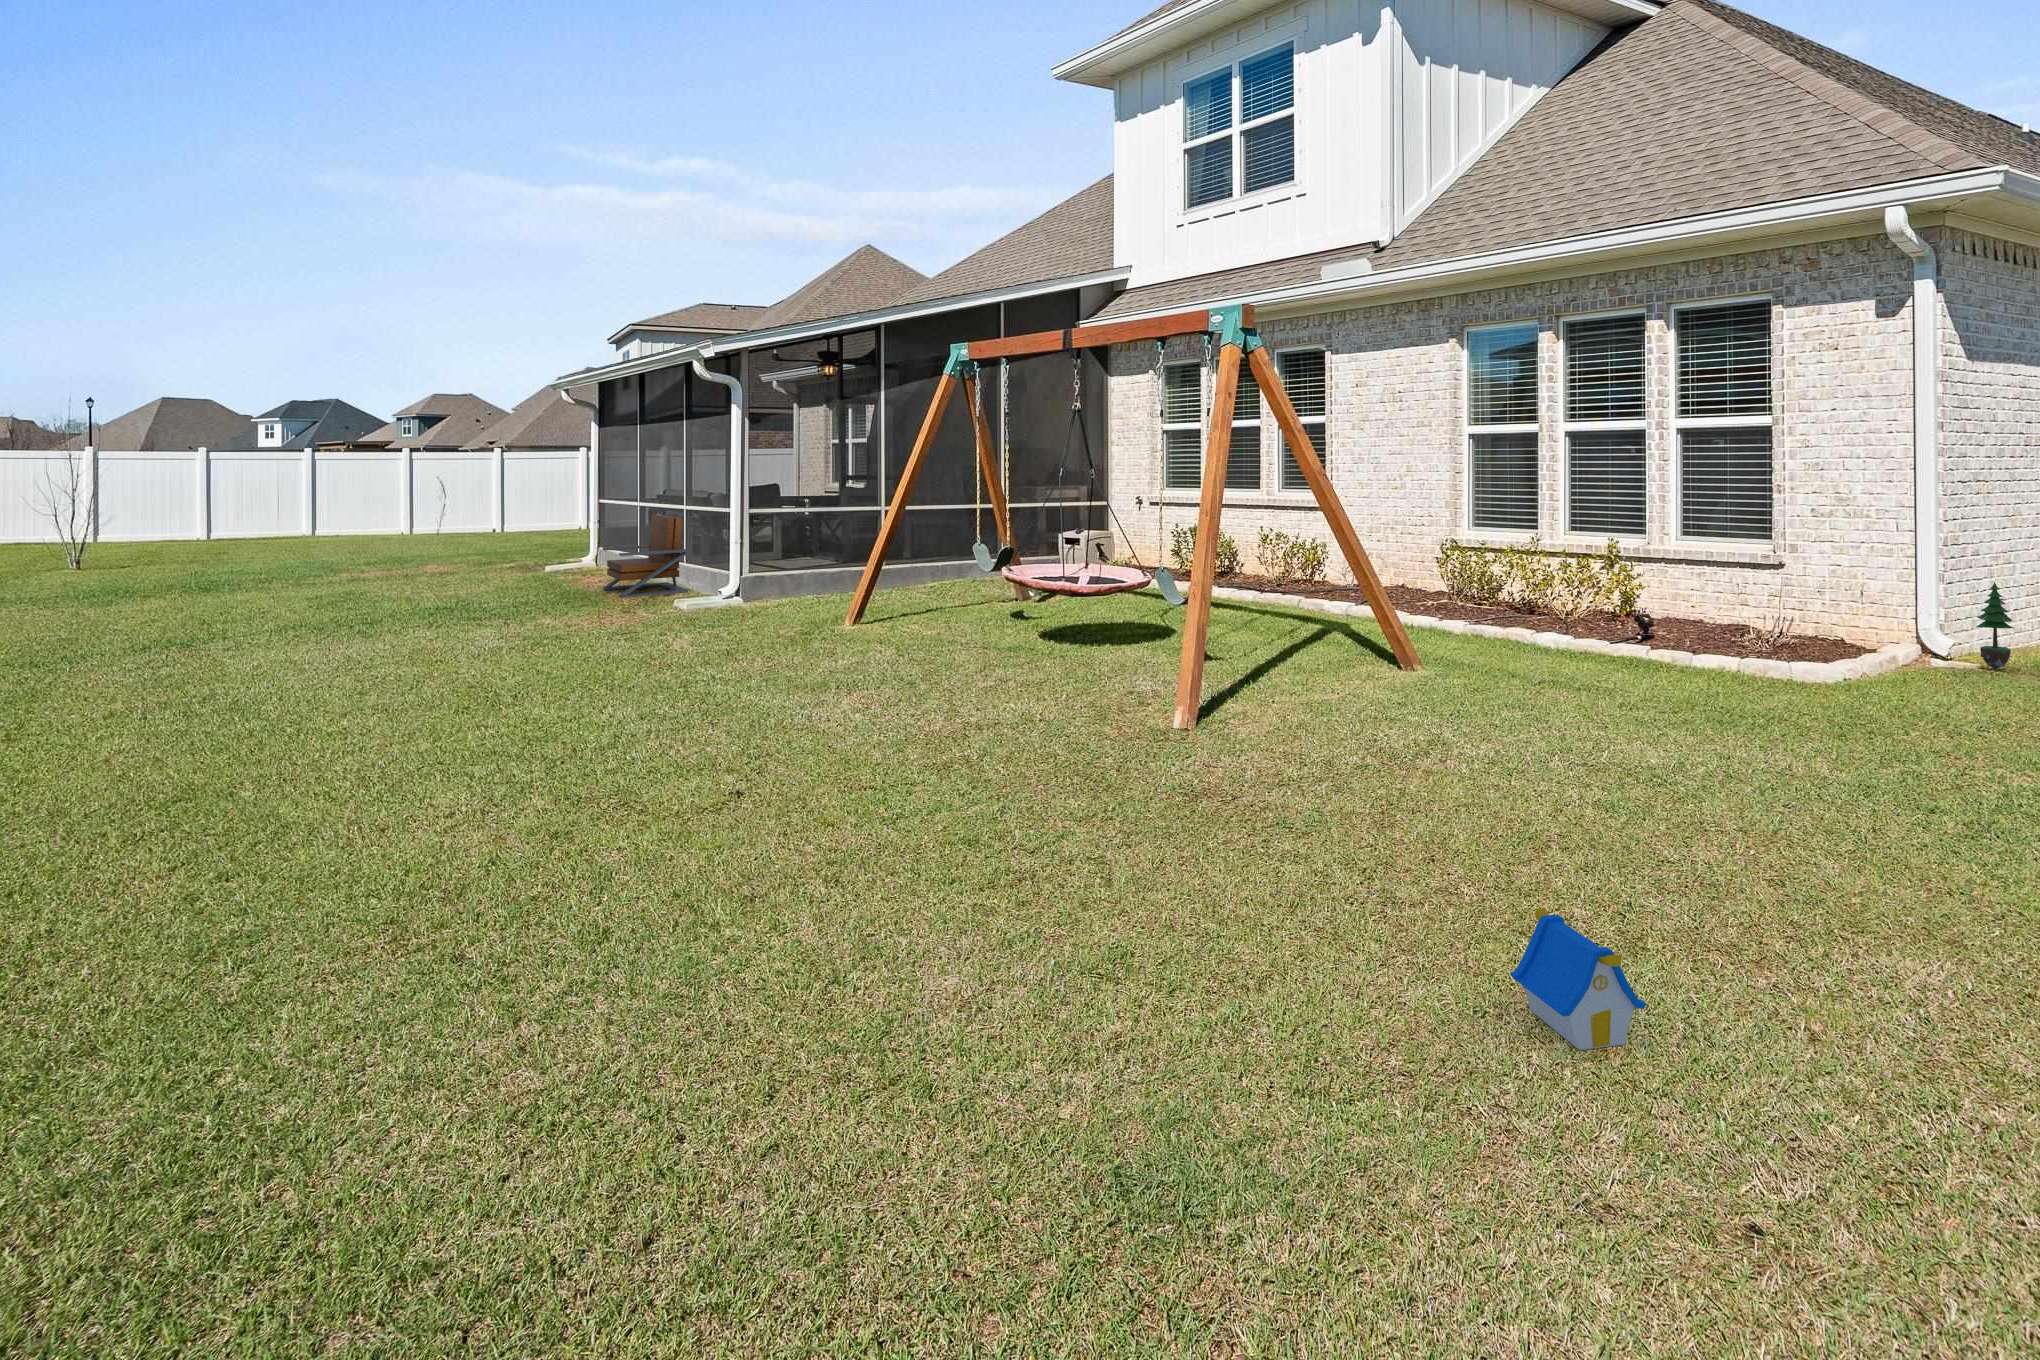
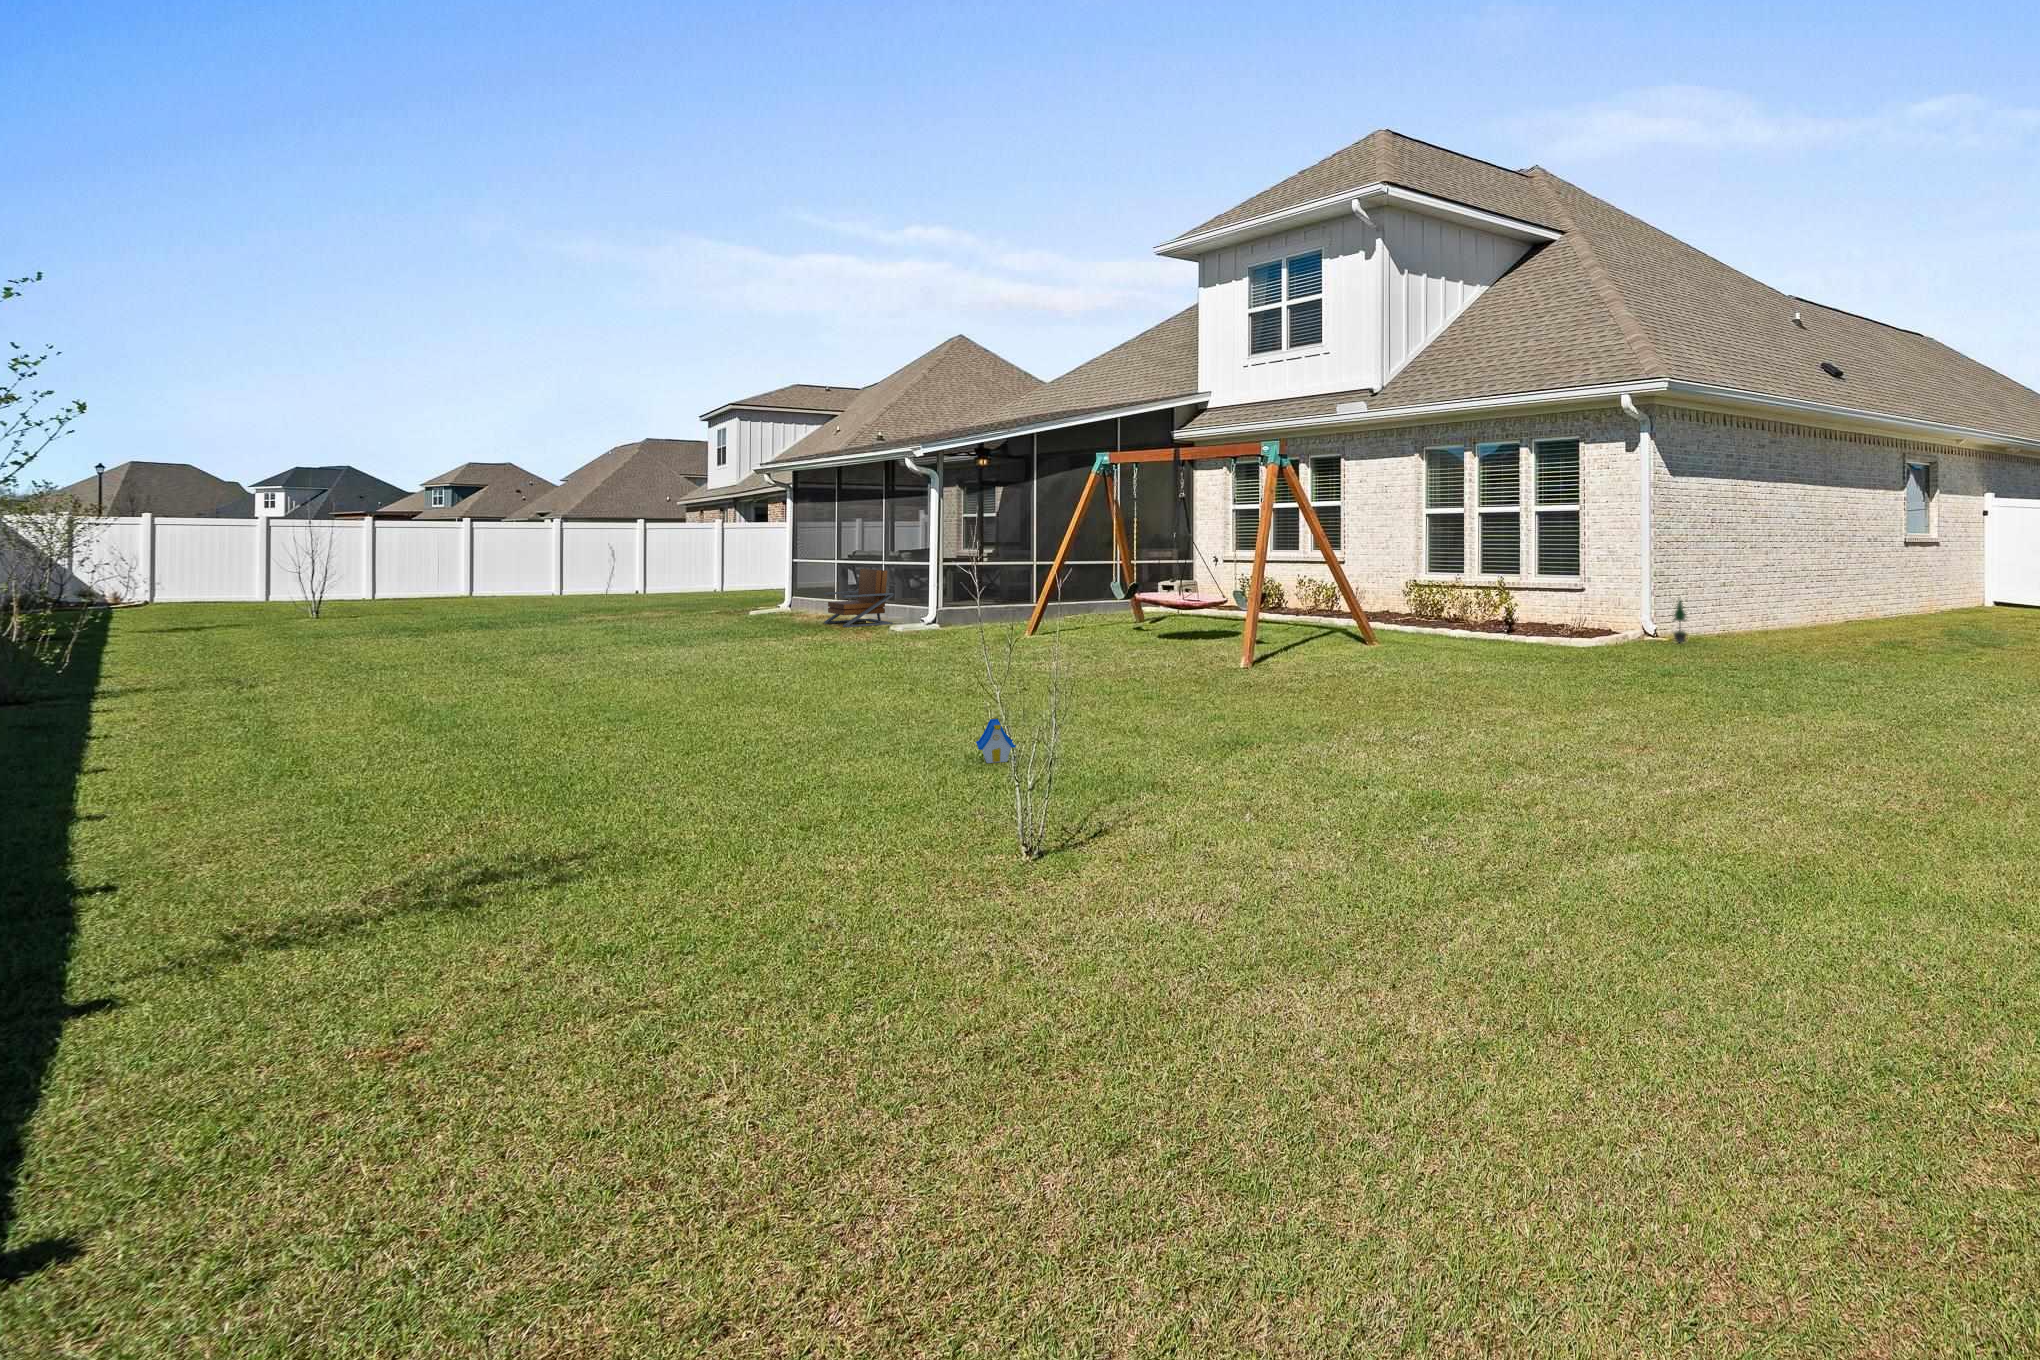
toy house: present [1510,908,1647,1050] -> present [976,717,1016,763]

